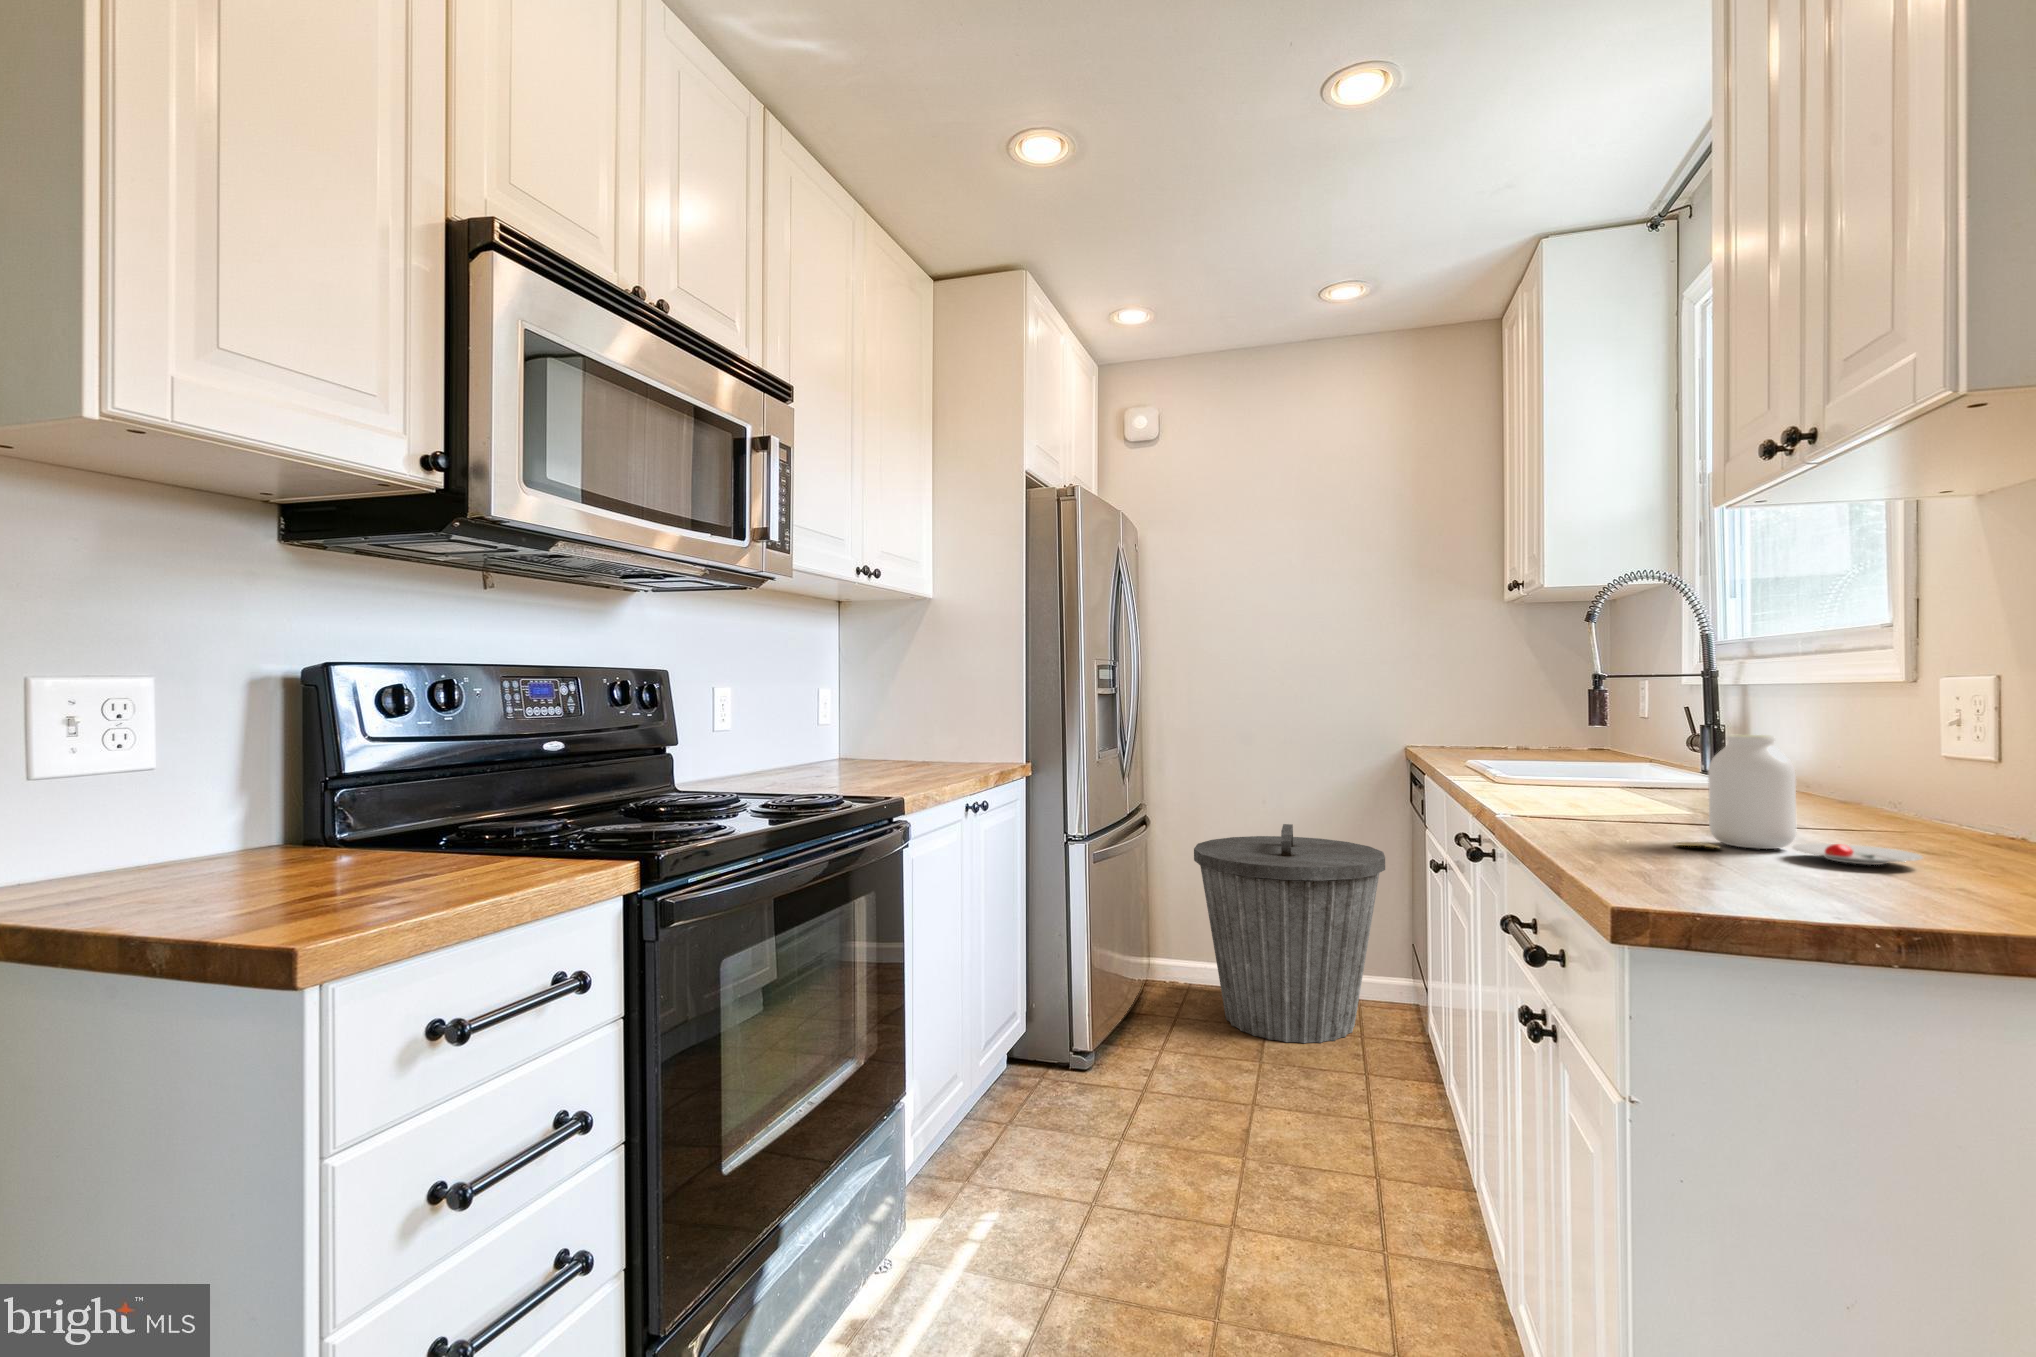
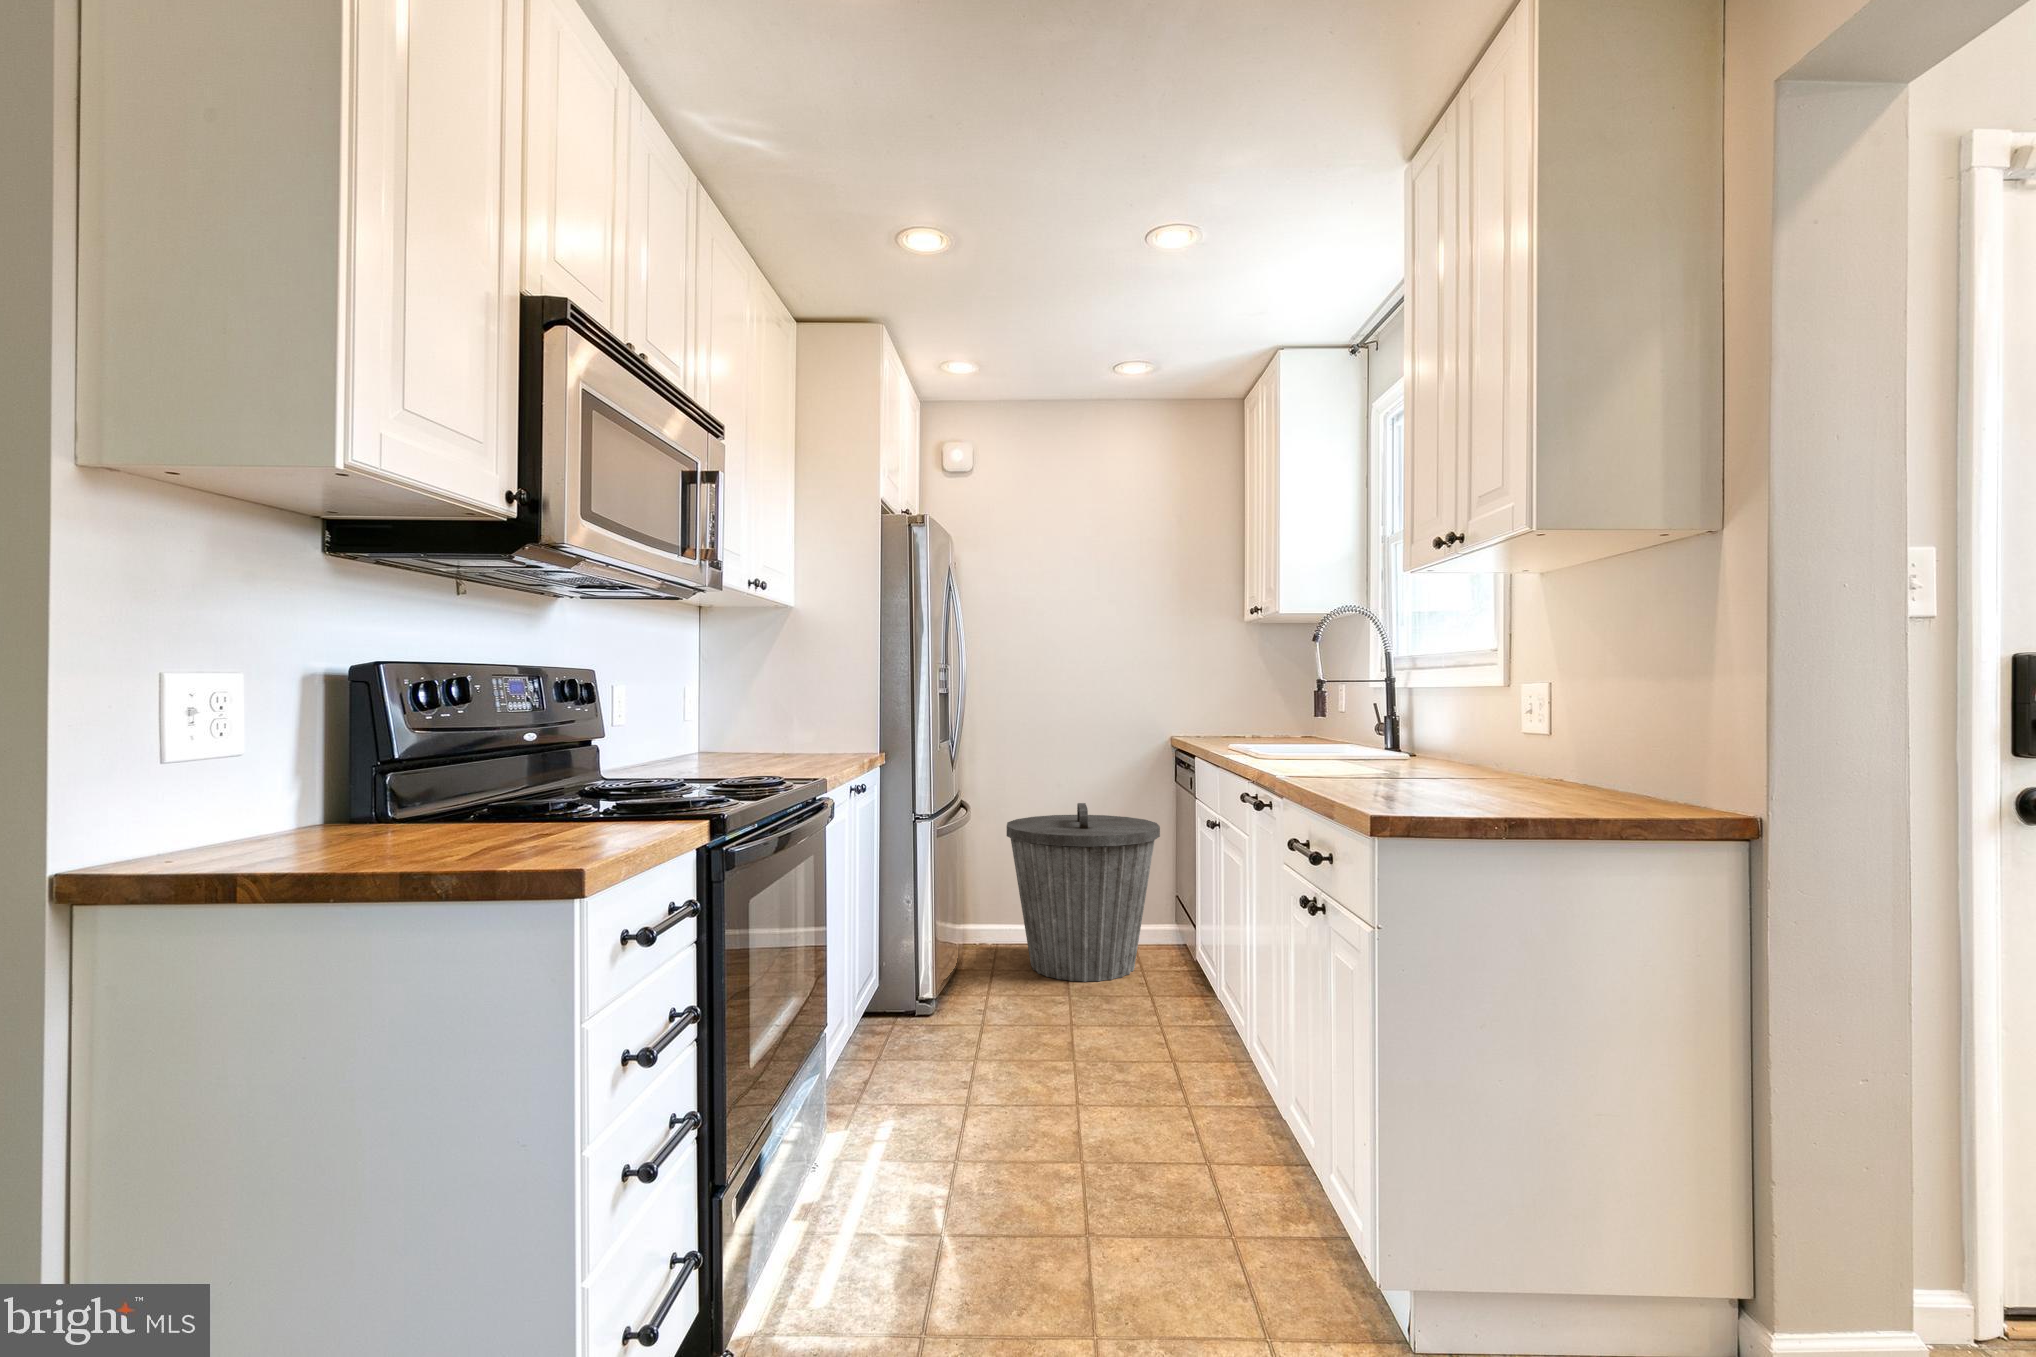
jar: present [1675,735,1923,865] -> none [1388,718,1518,793]

